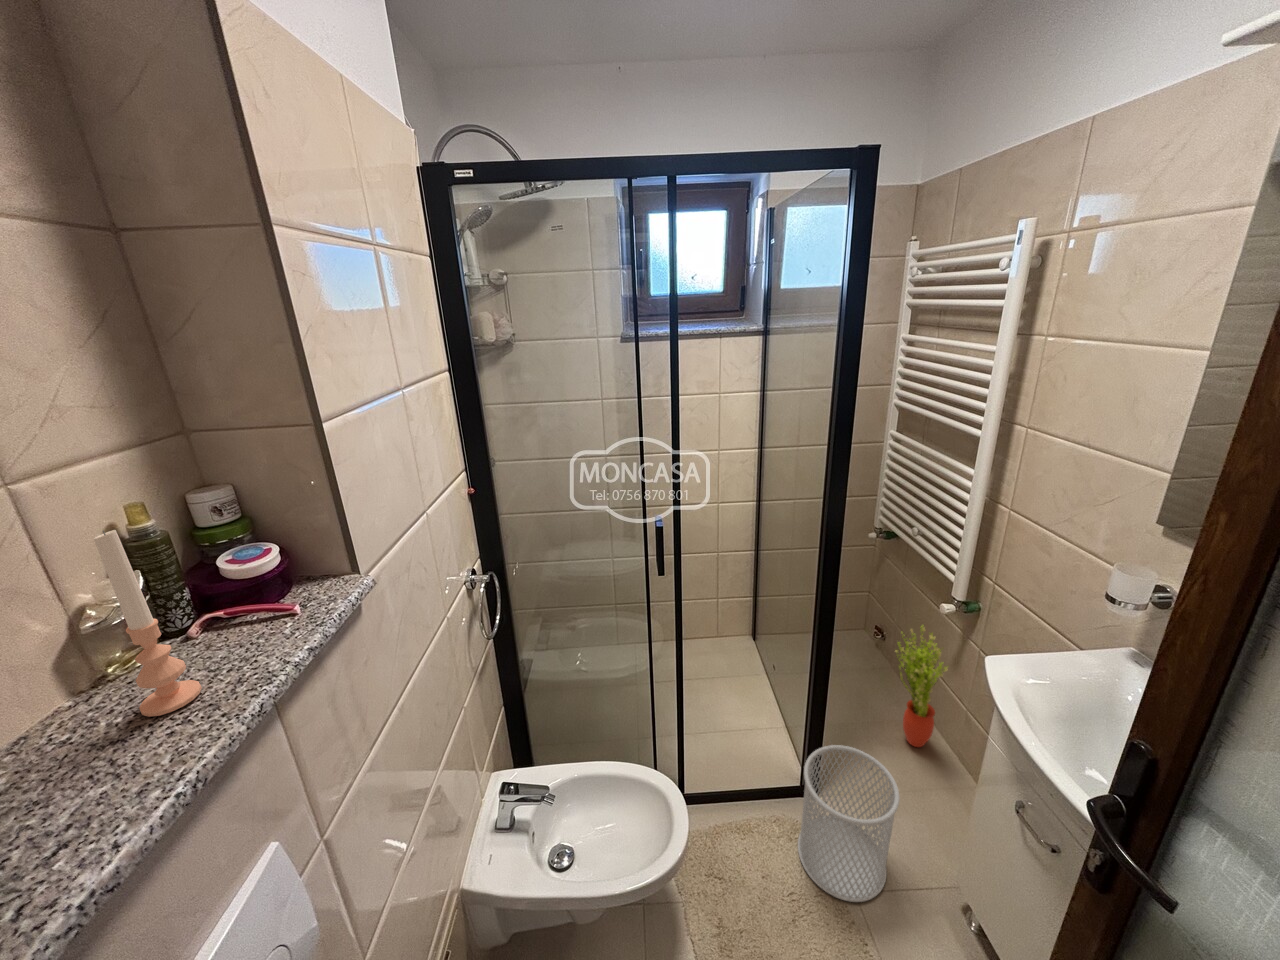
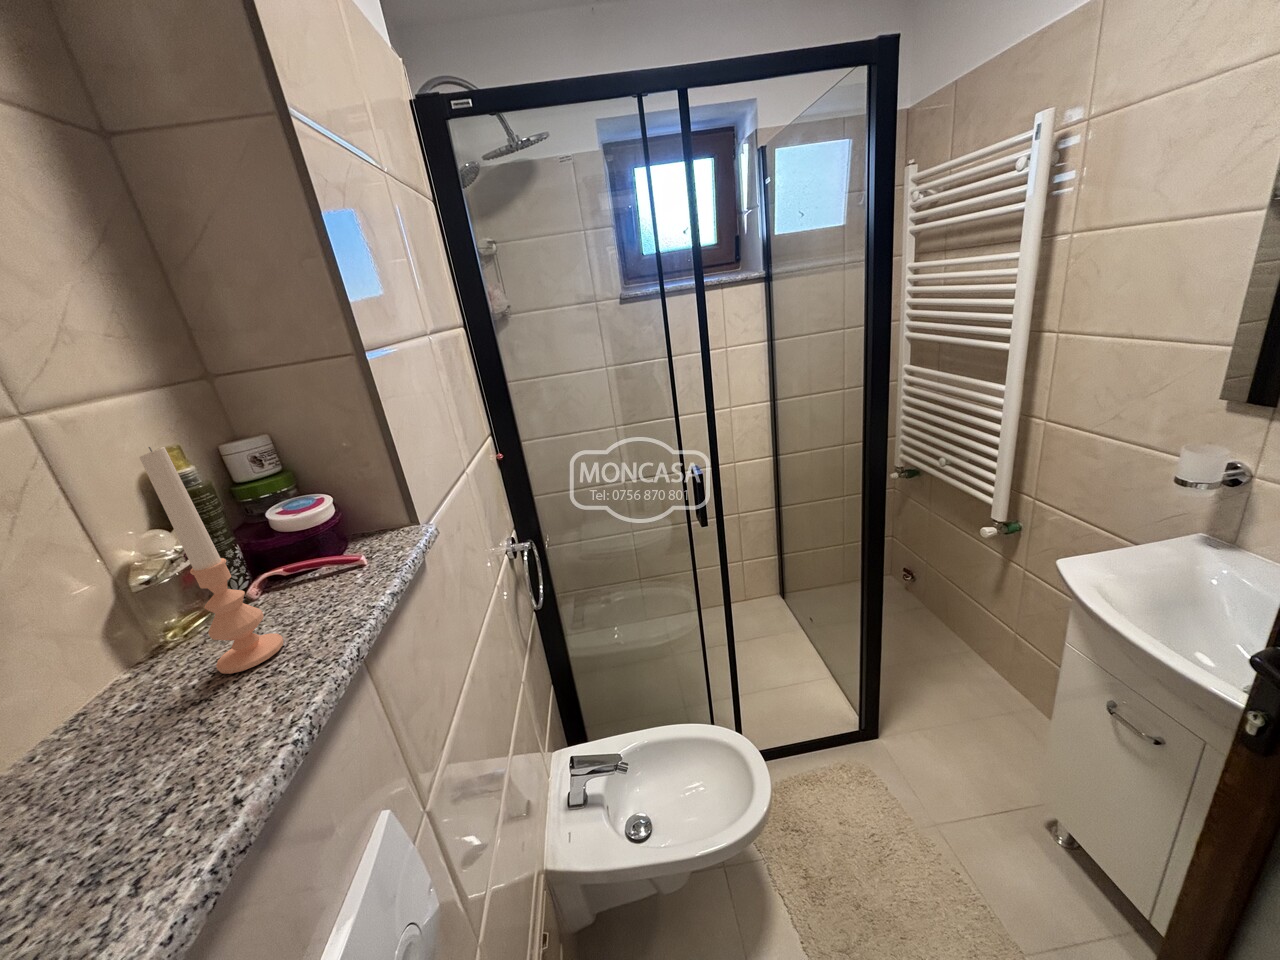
potted plant: present [896,626,947,747] -> none [922,552,978,672]
wastebasket: present [798,745,900,902] -> none [859,676,959,826]

